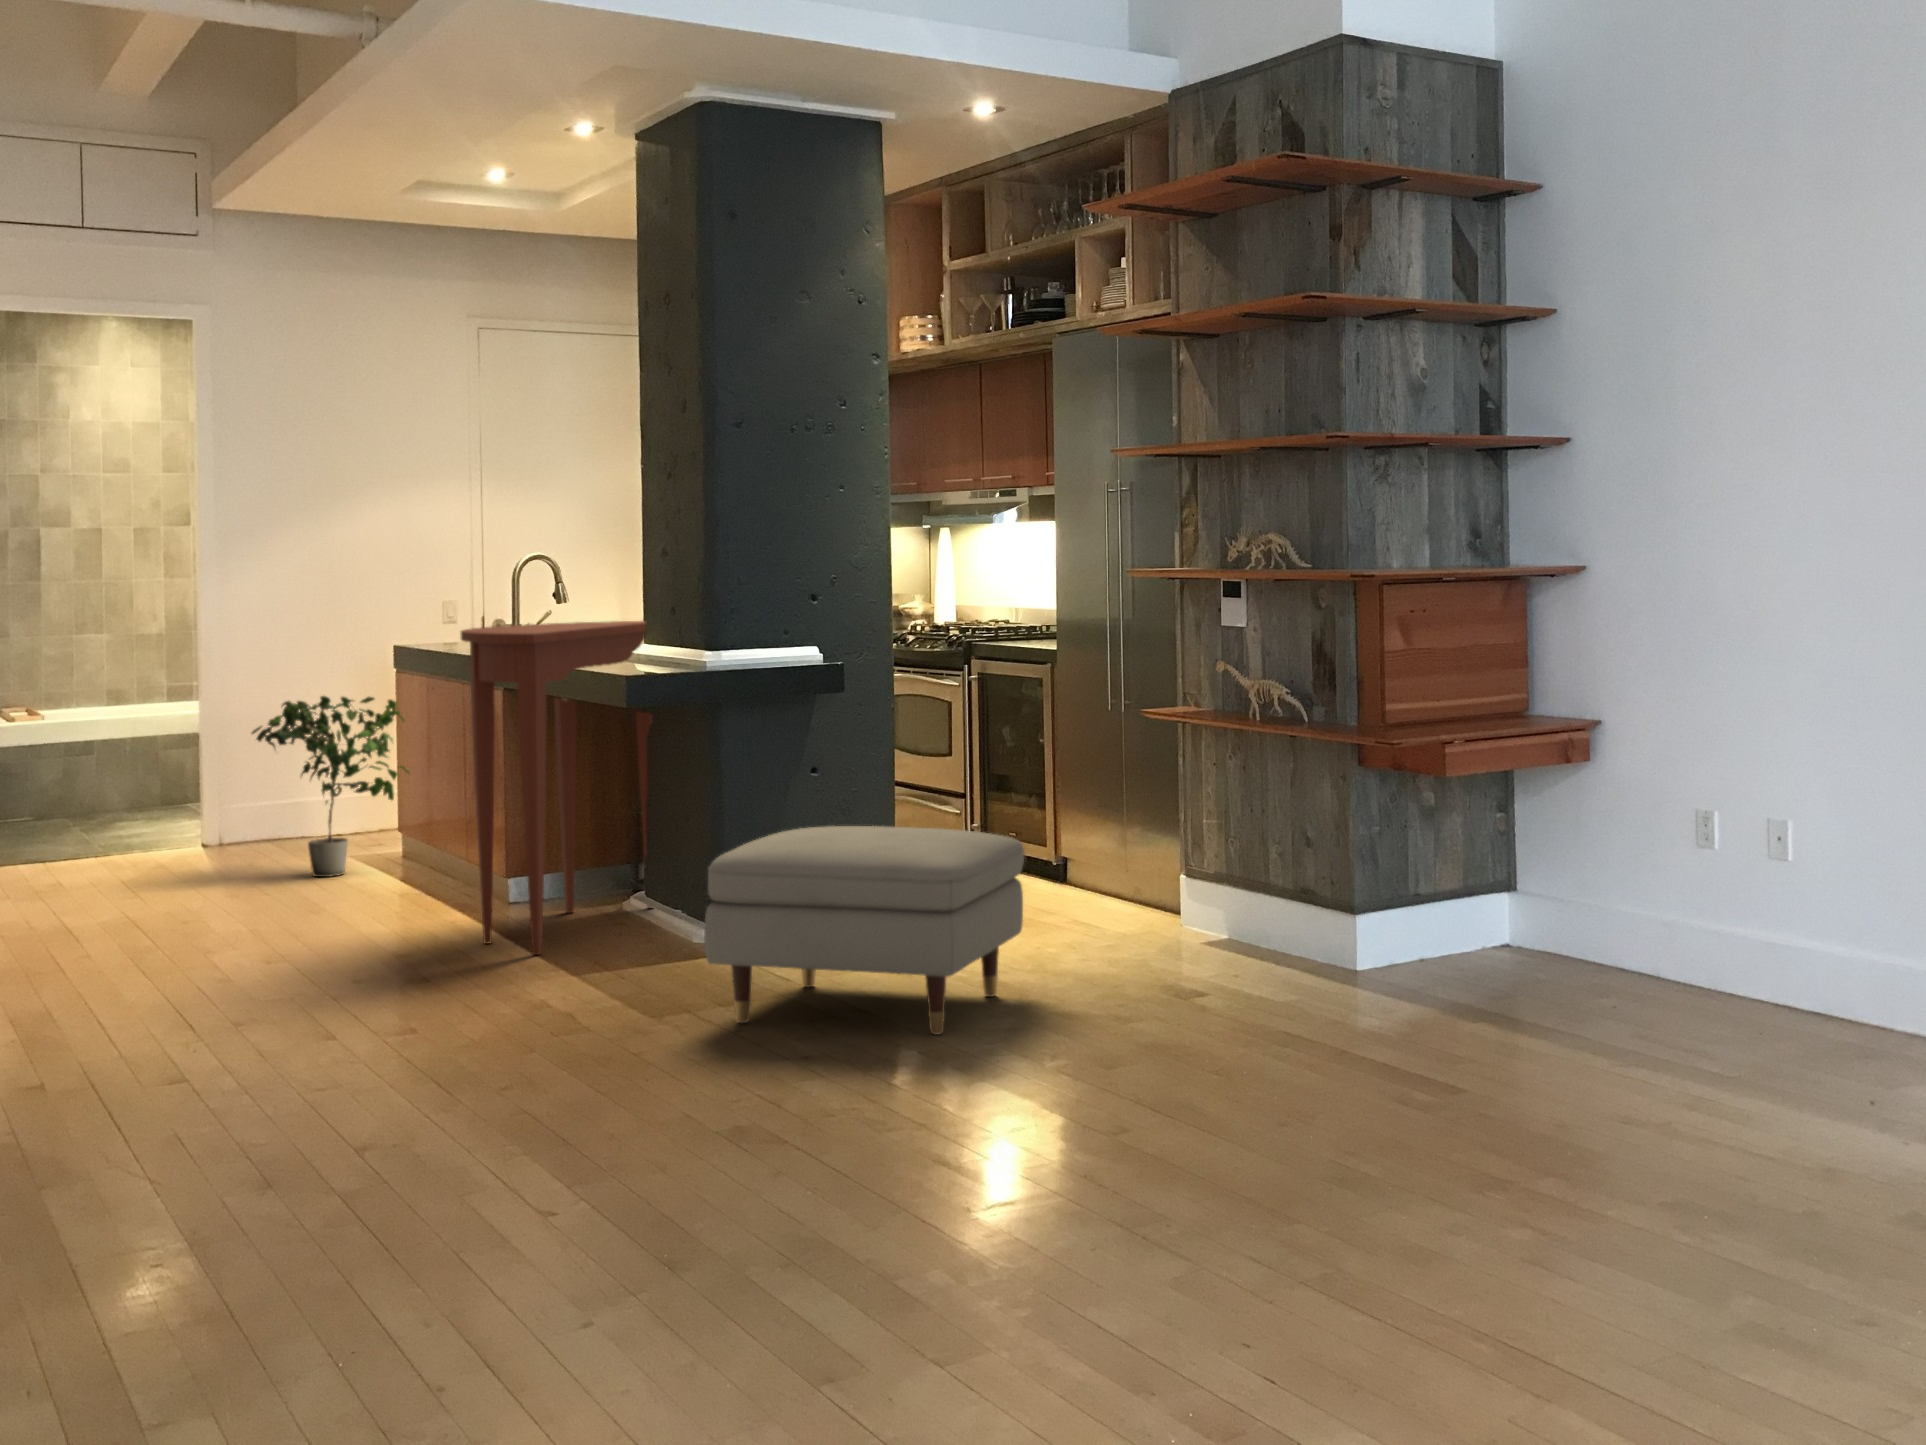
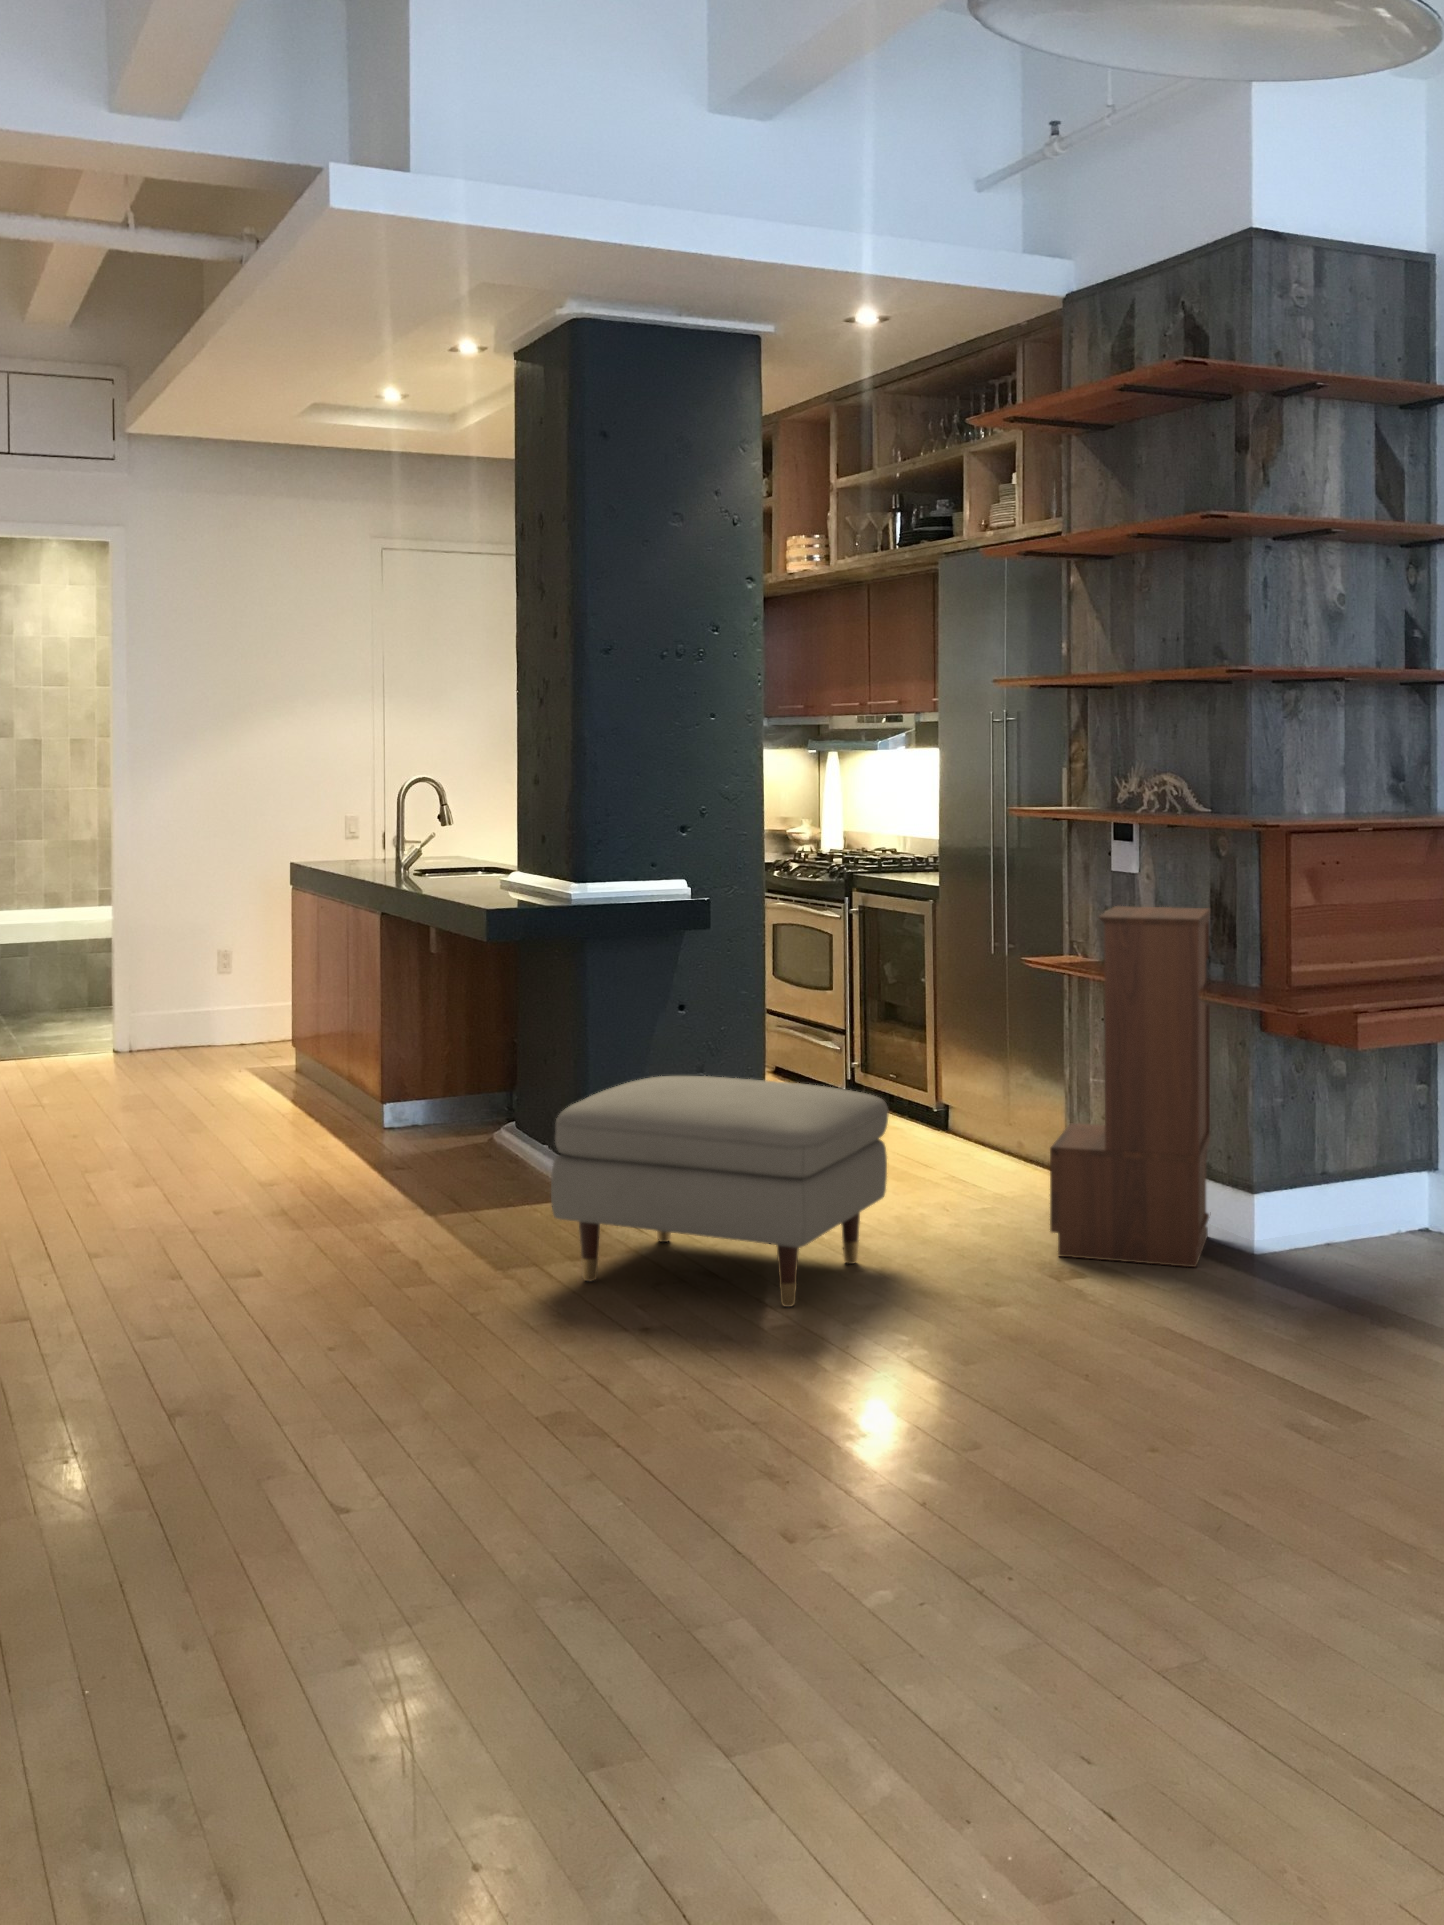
console table: present [460,621,652,955] -> none [332,849,539,1190]
bookshelf: none [1173,657,1318,984] -> present [1050,906,1210,1267]
potted plant: present [252,696,409,877] -> none [147,913,298,1092]

